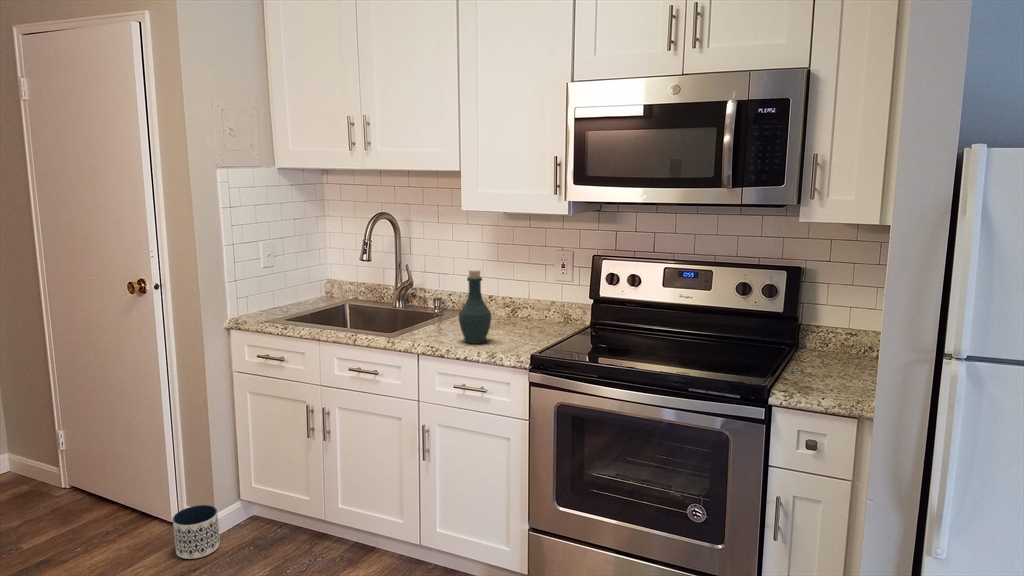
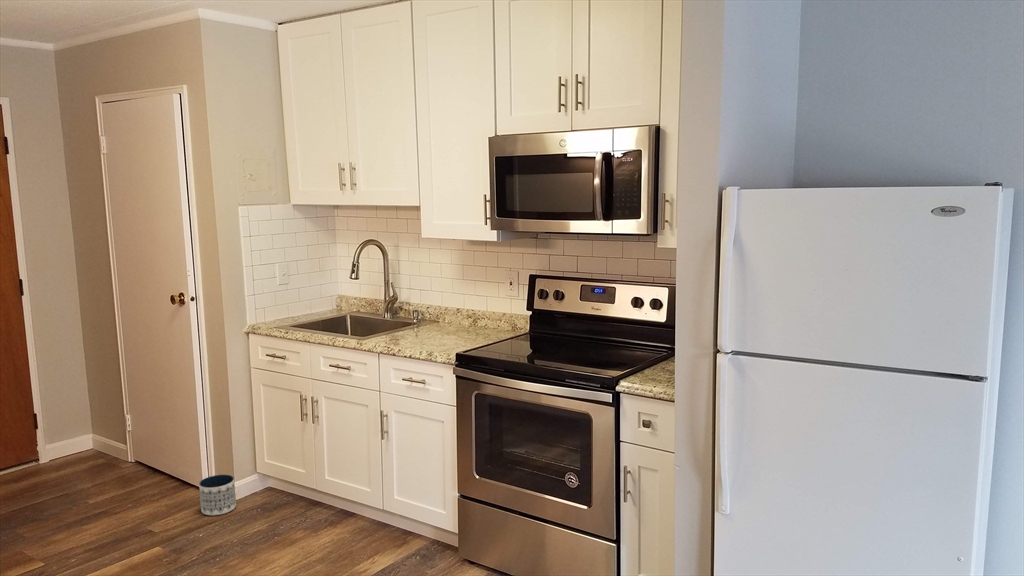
bottle: present [459,269,491,344] -> none [410,285,437,345]

